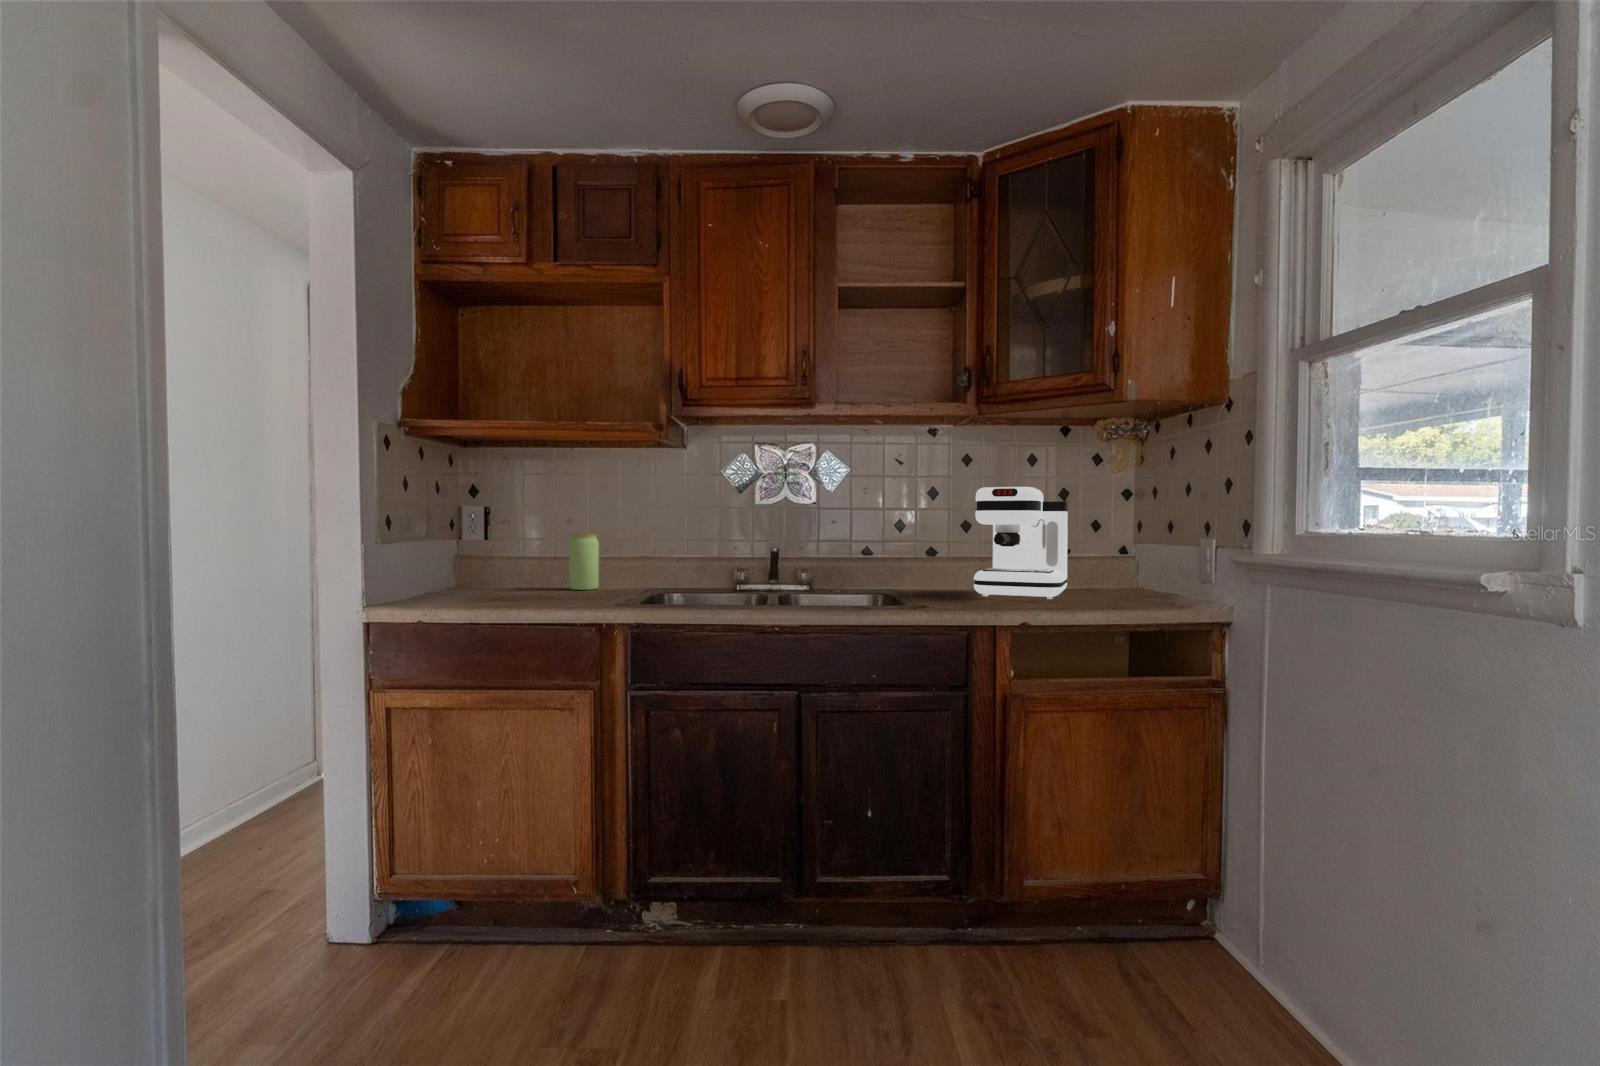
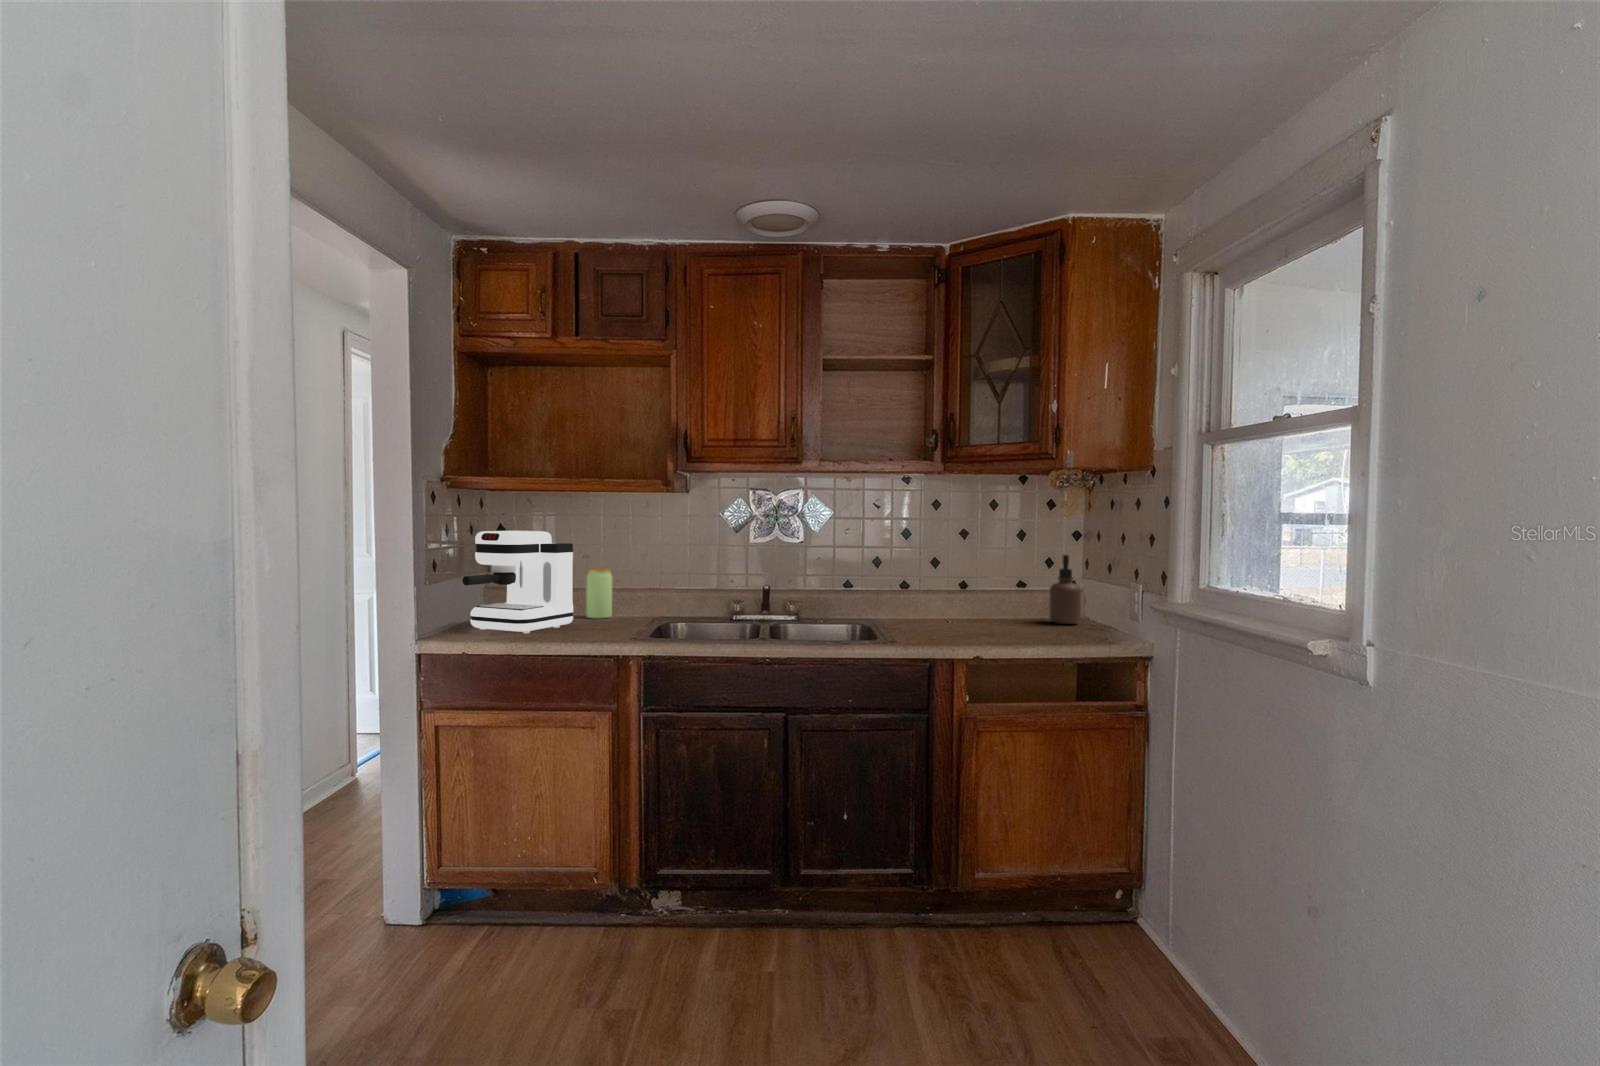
coffee maker: present [974,487,1068,599] -> present [462,531,573,633]
soap dispenser: none [1099,514,1136,593] -> present [1049,555,1081,624]

